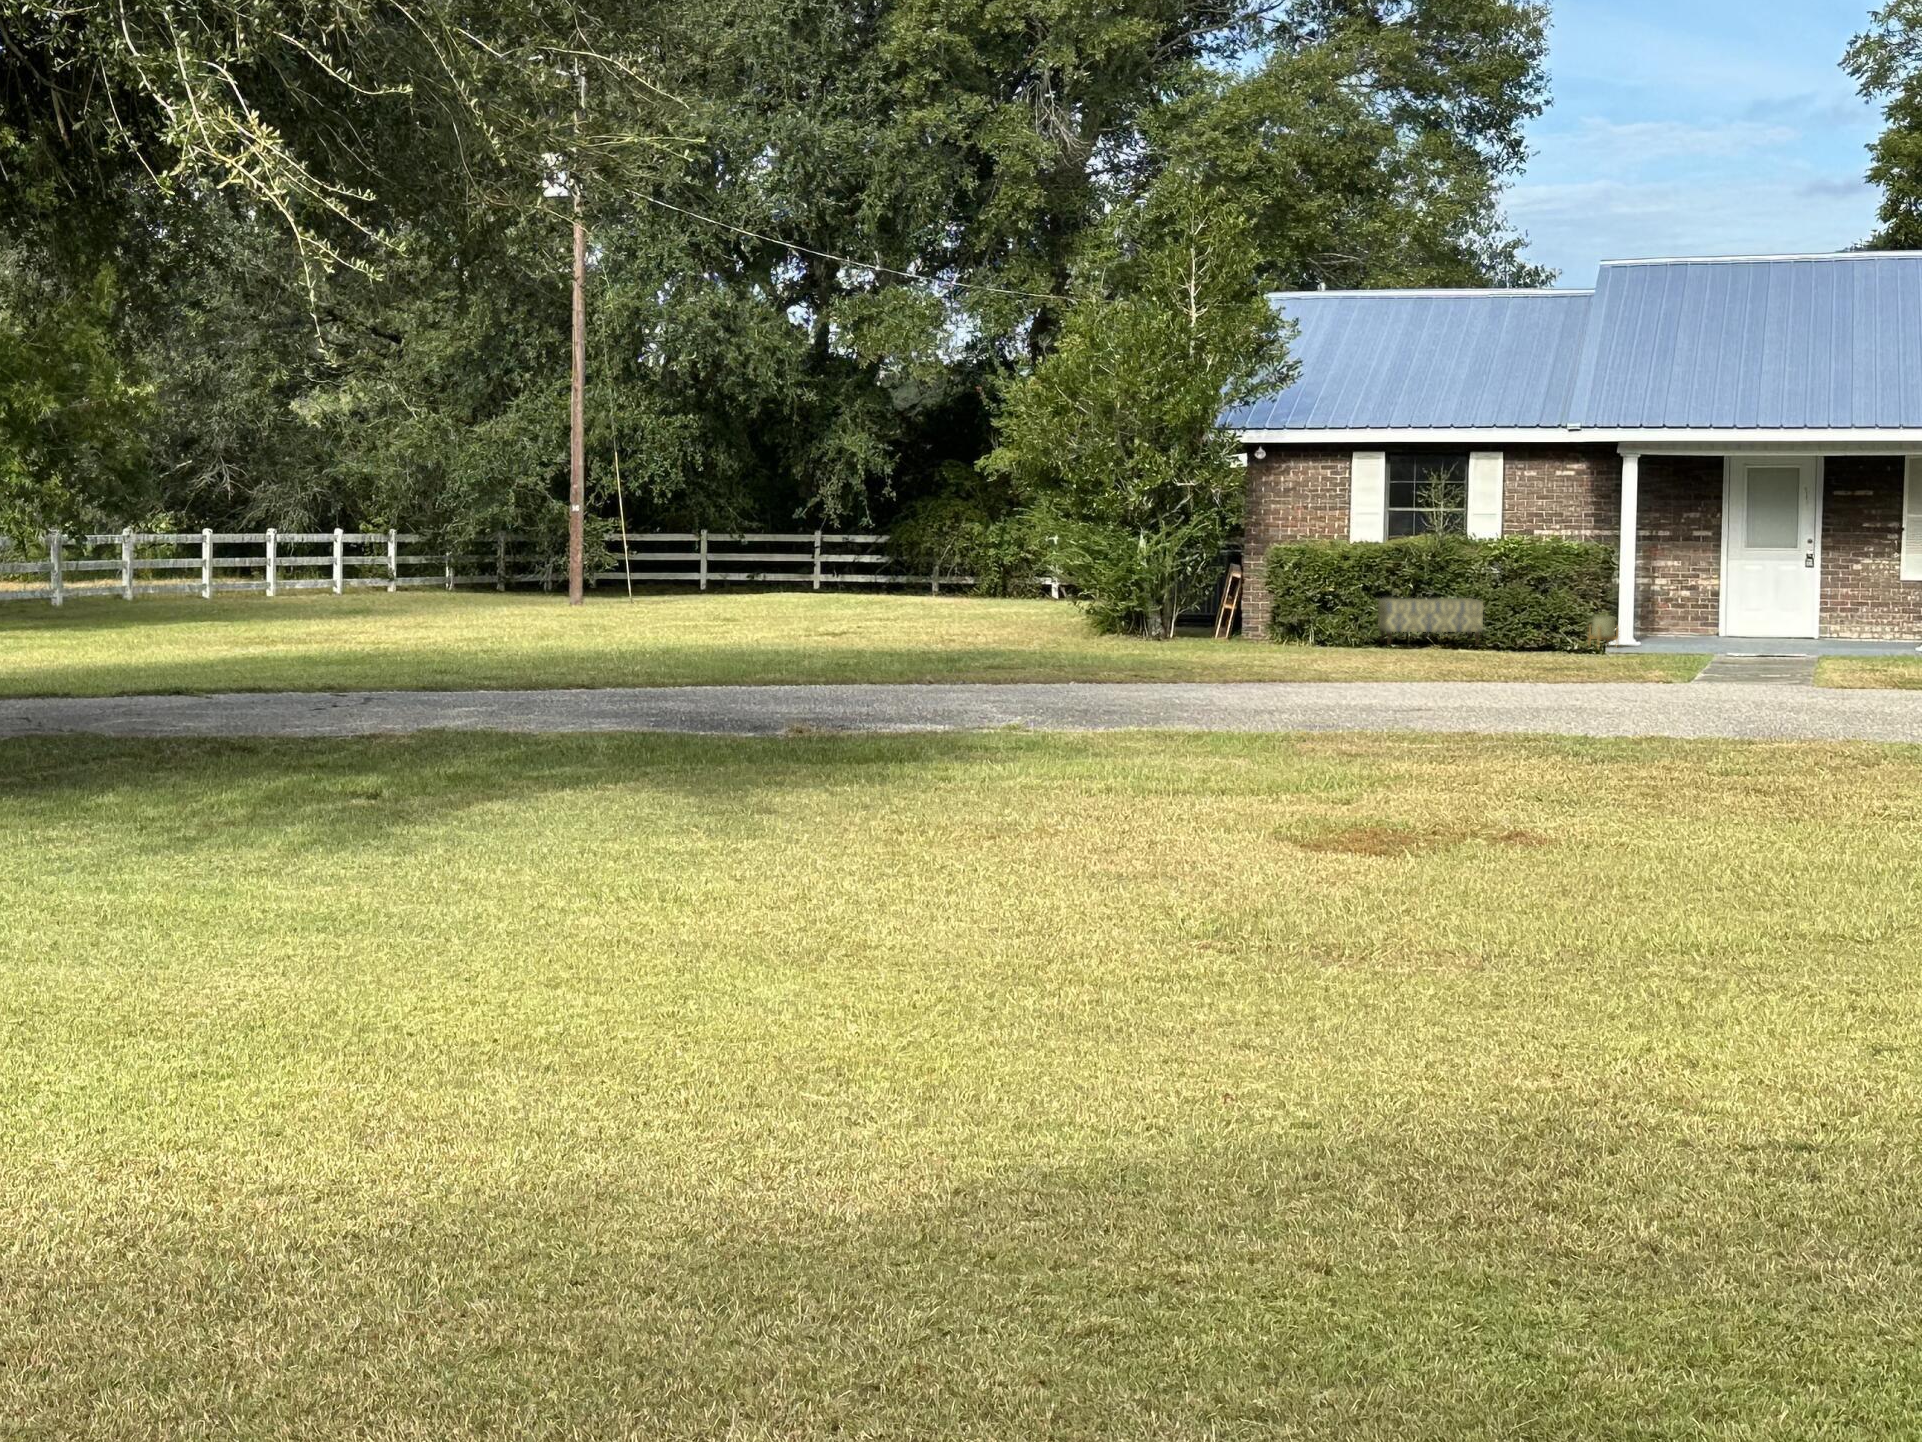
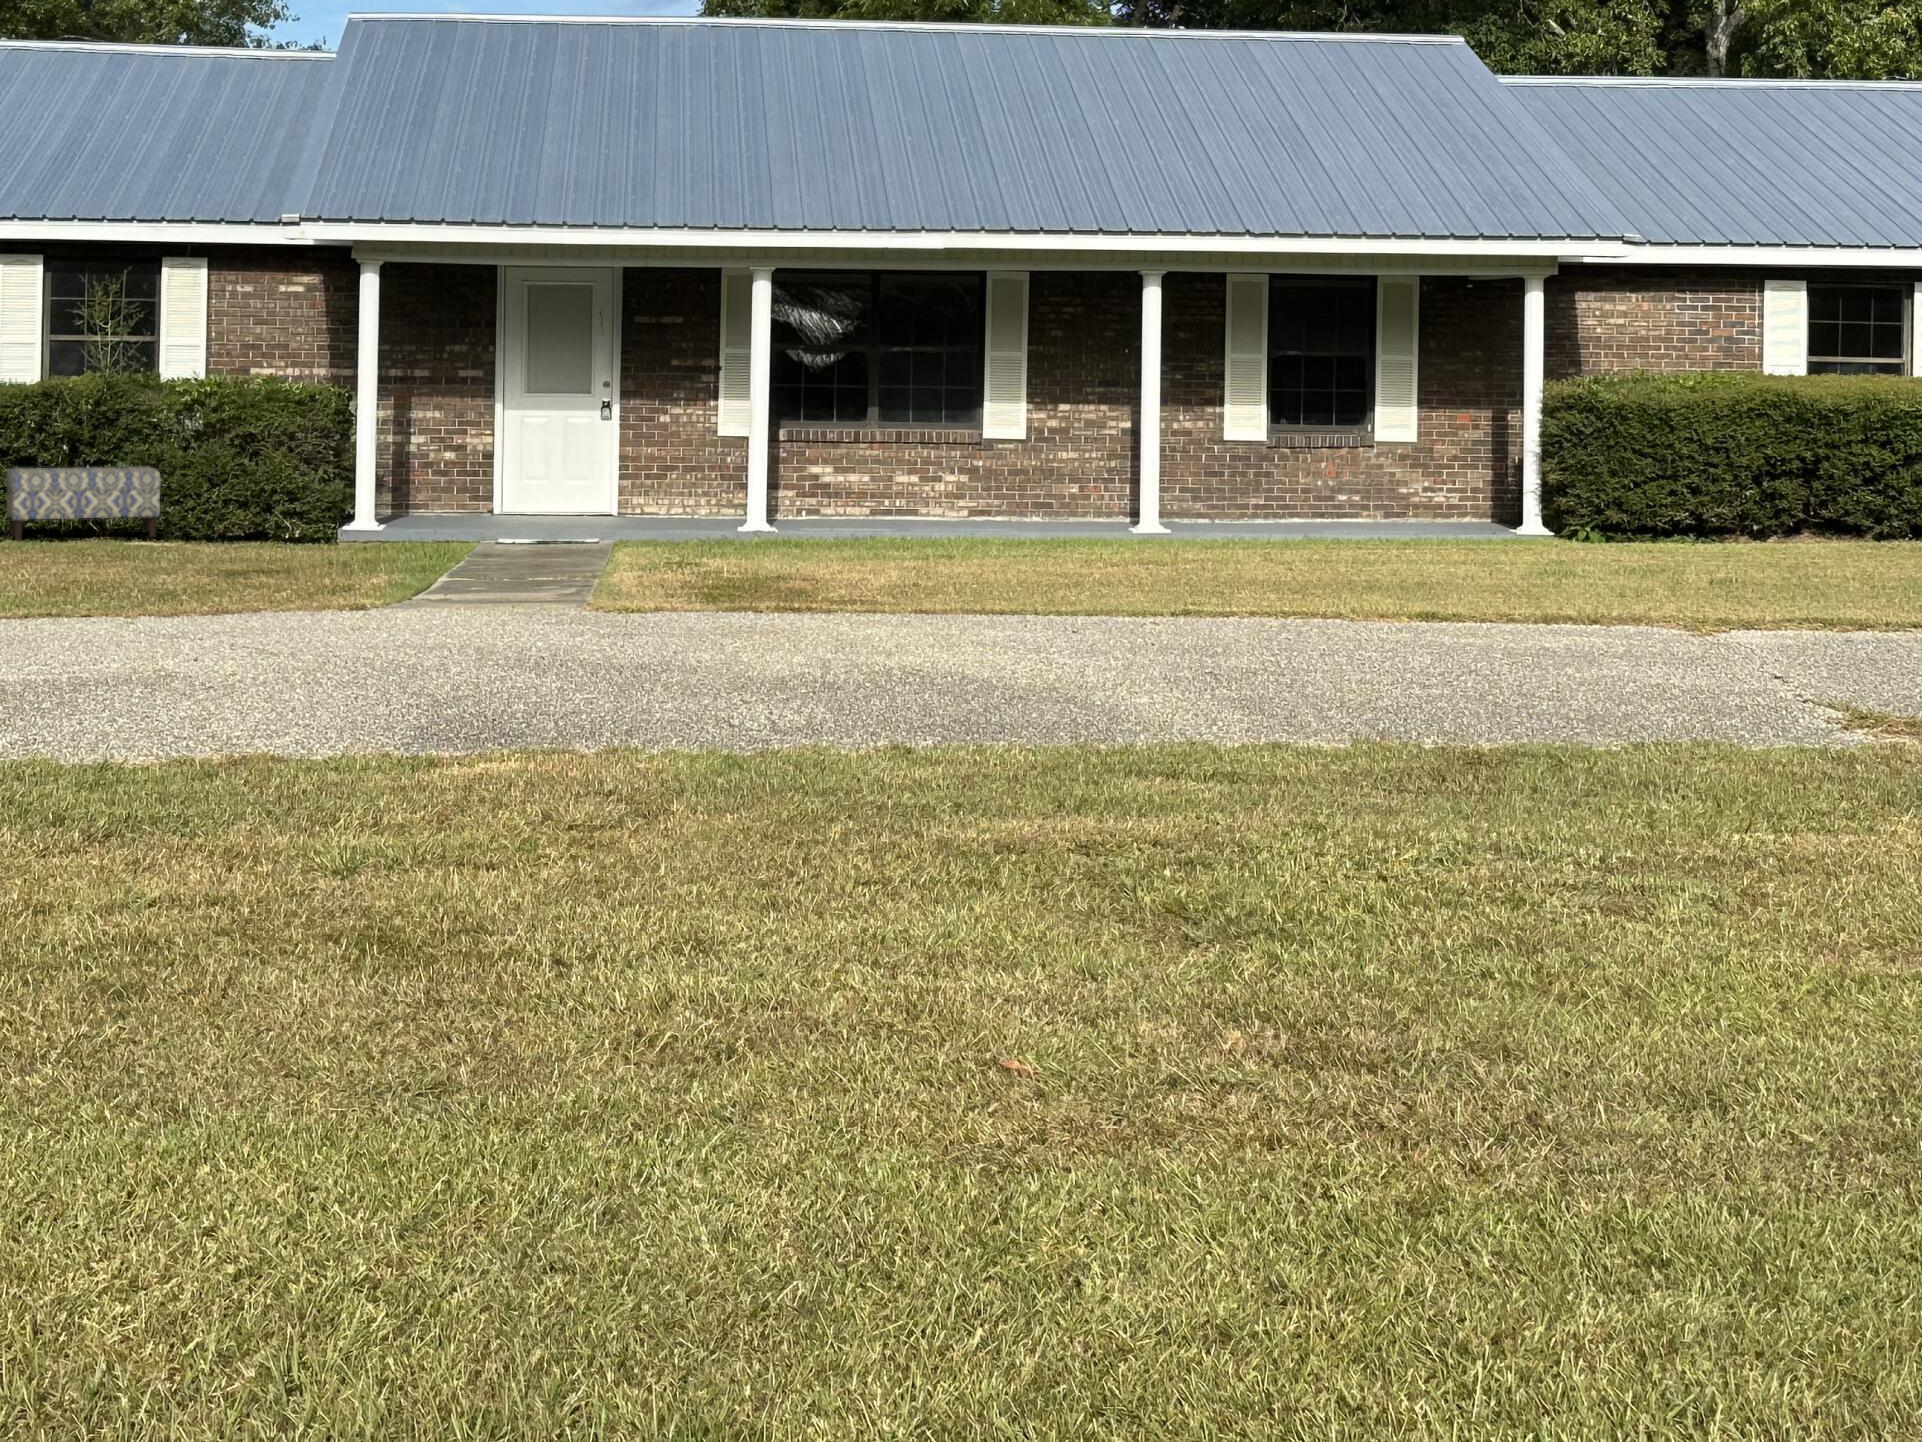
planter: present [1588,616,1619,646] -> none [312,489,352,536]

